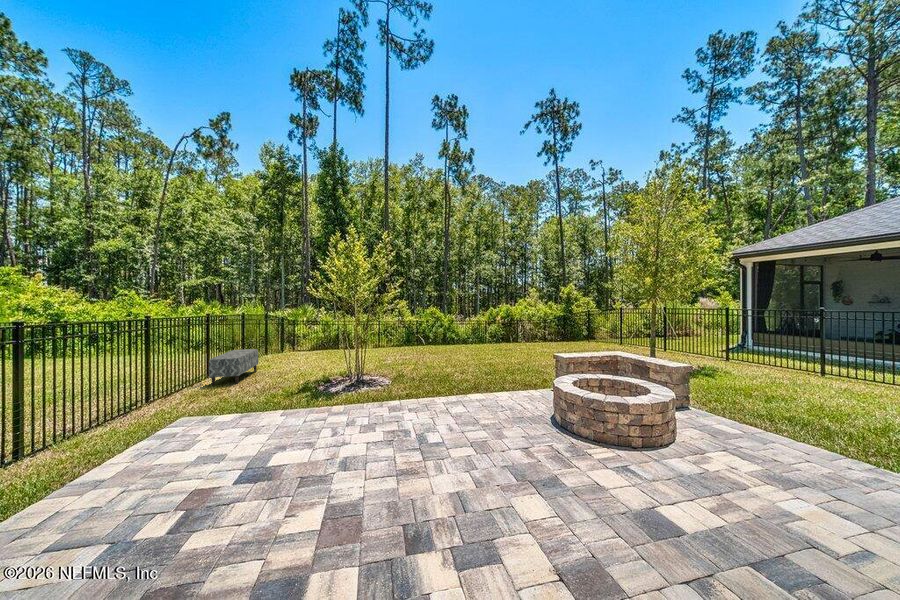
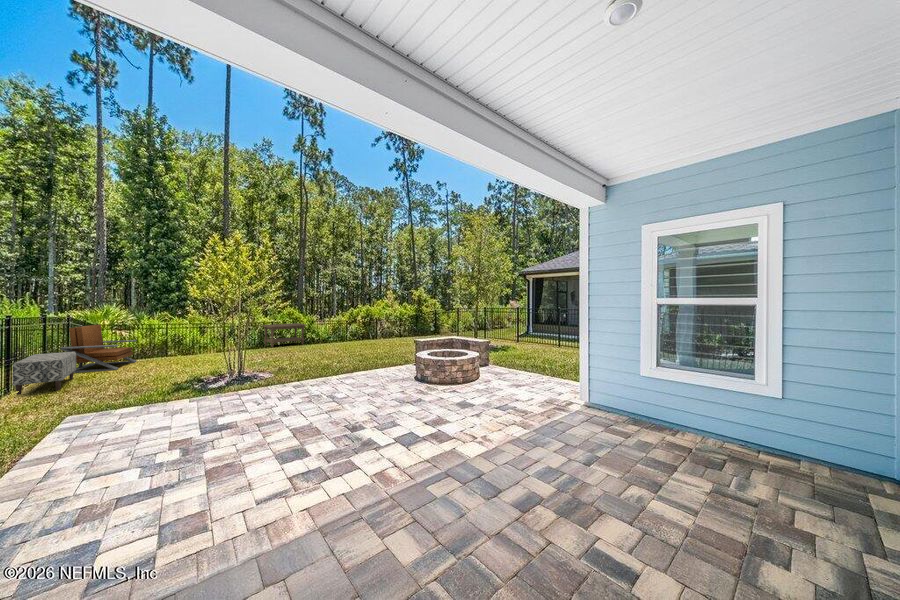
lounge chair: none [255,324,308,365] -> present [61,325,137,373]
coffee table: none [406,324,445,348] -> present [263,323,306,347]

